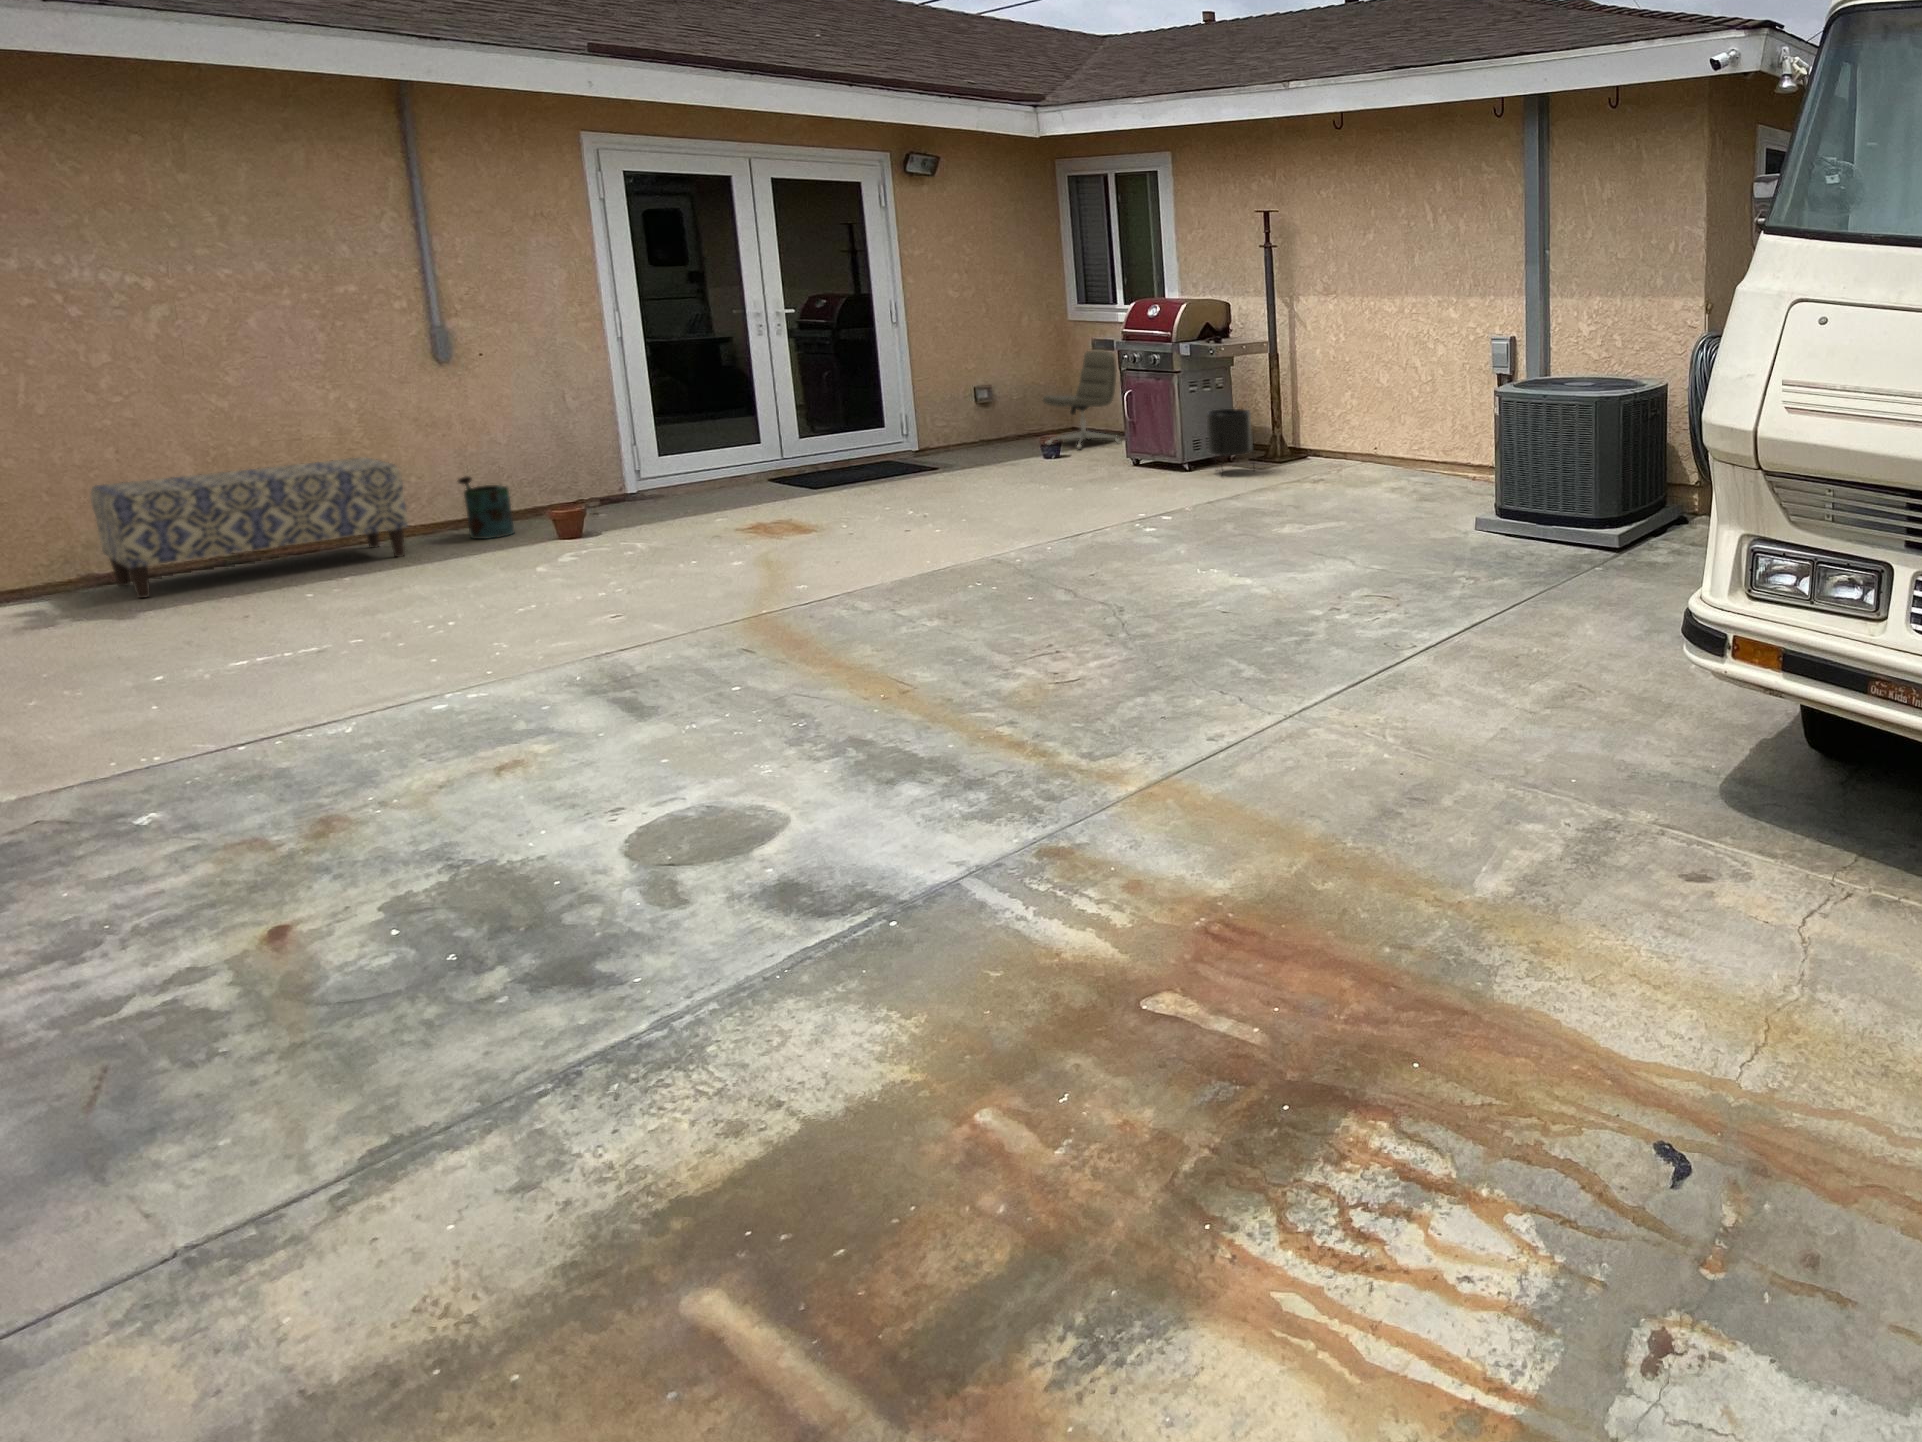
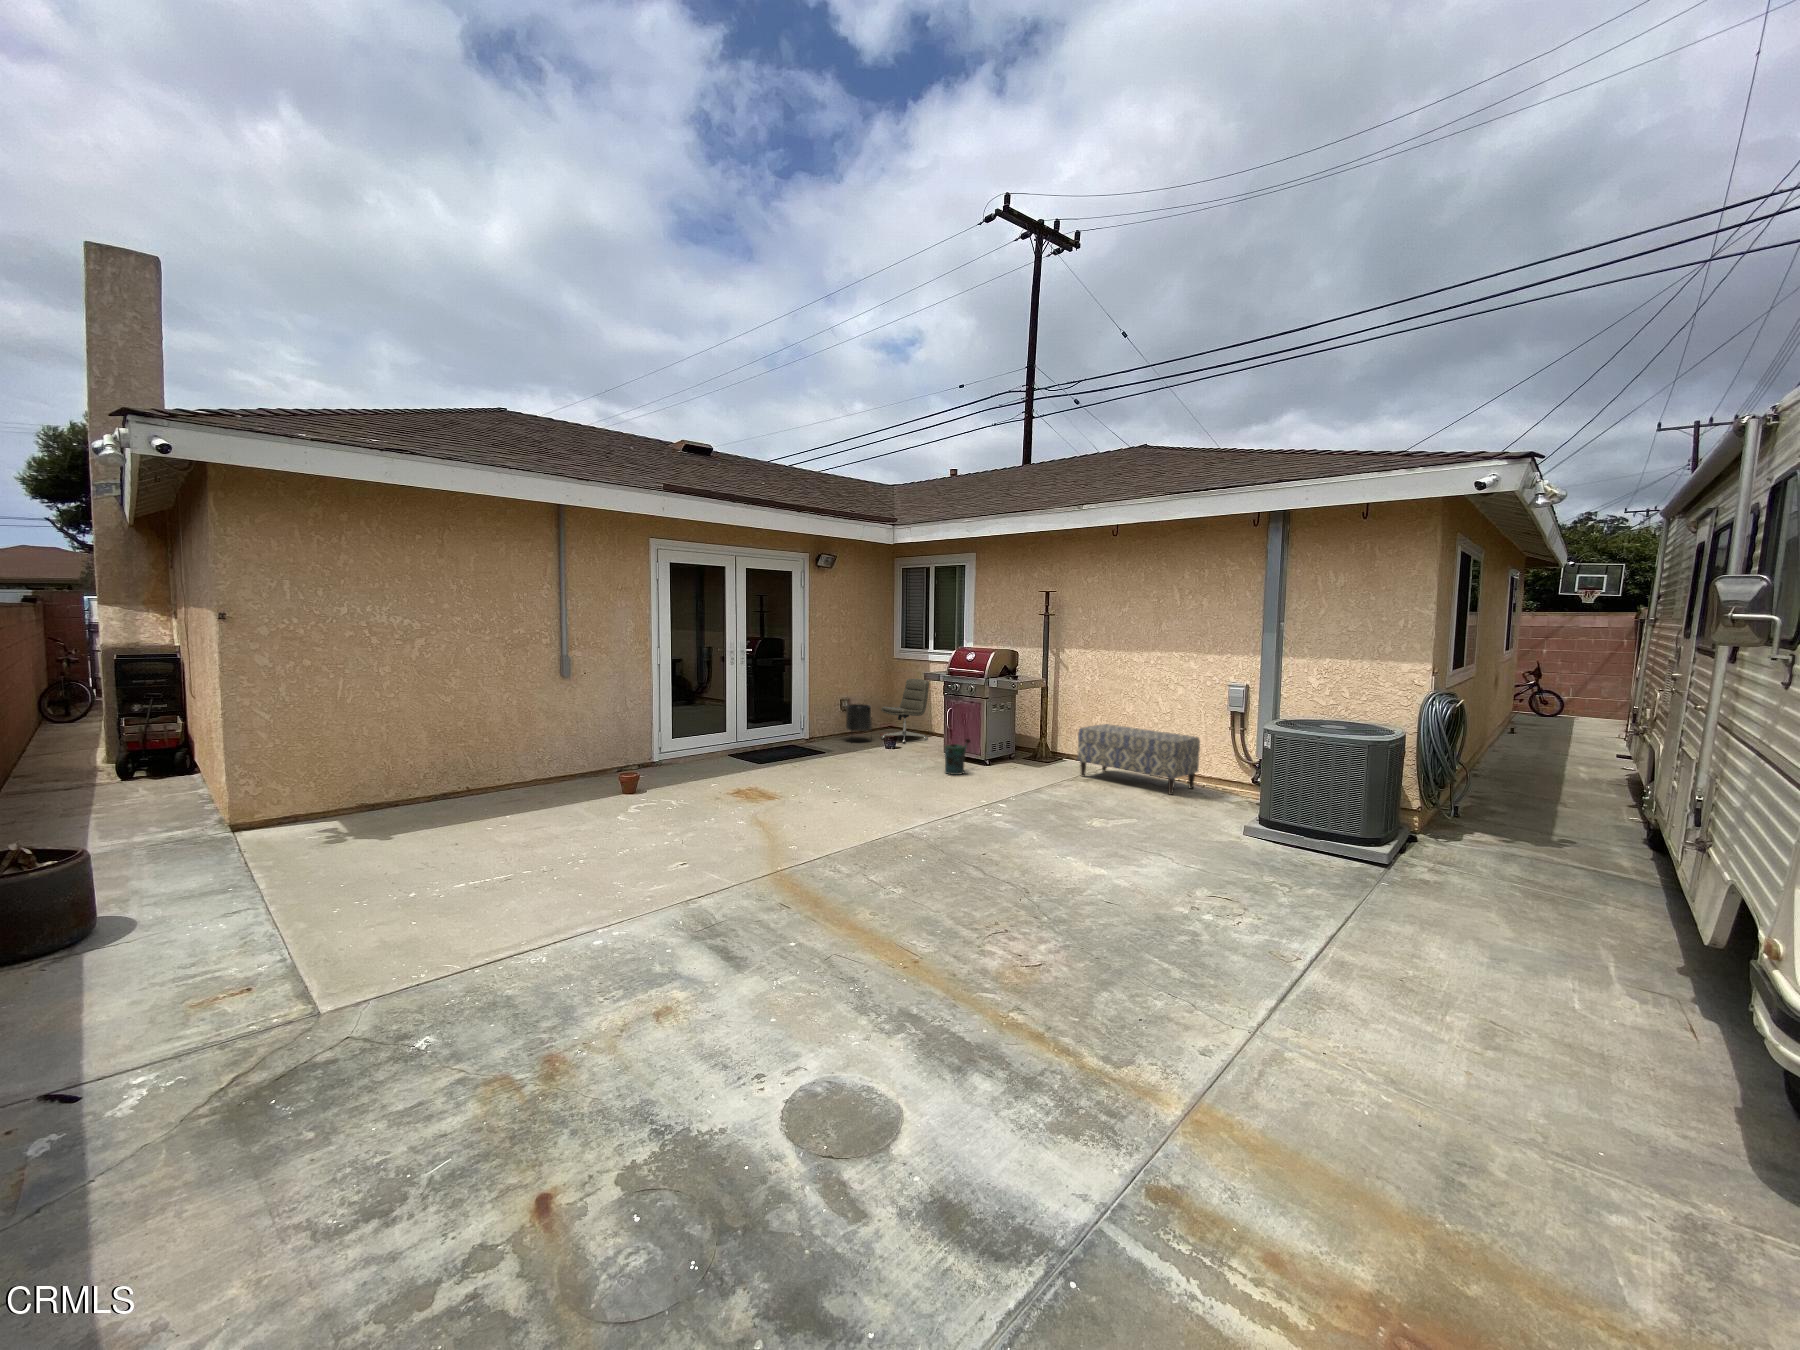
planter: present [1206,409,1254,471] -> present [846,704,872,731]
bench: present [91,457,408,598] -> present [1077,724,1200,795]
watering can: present [458,477,514,539] -> present [945,739,970,775]

